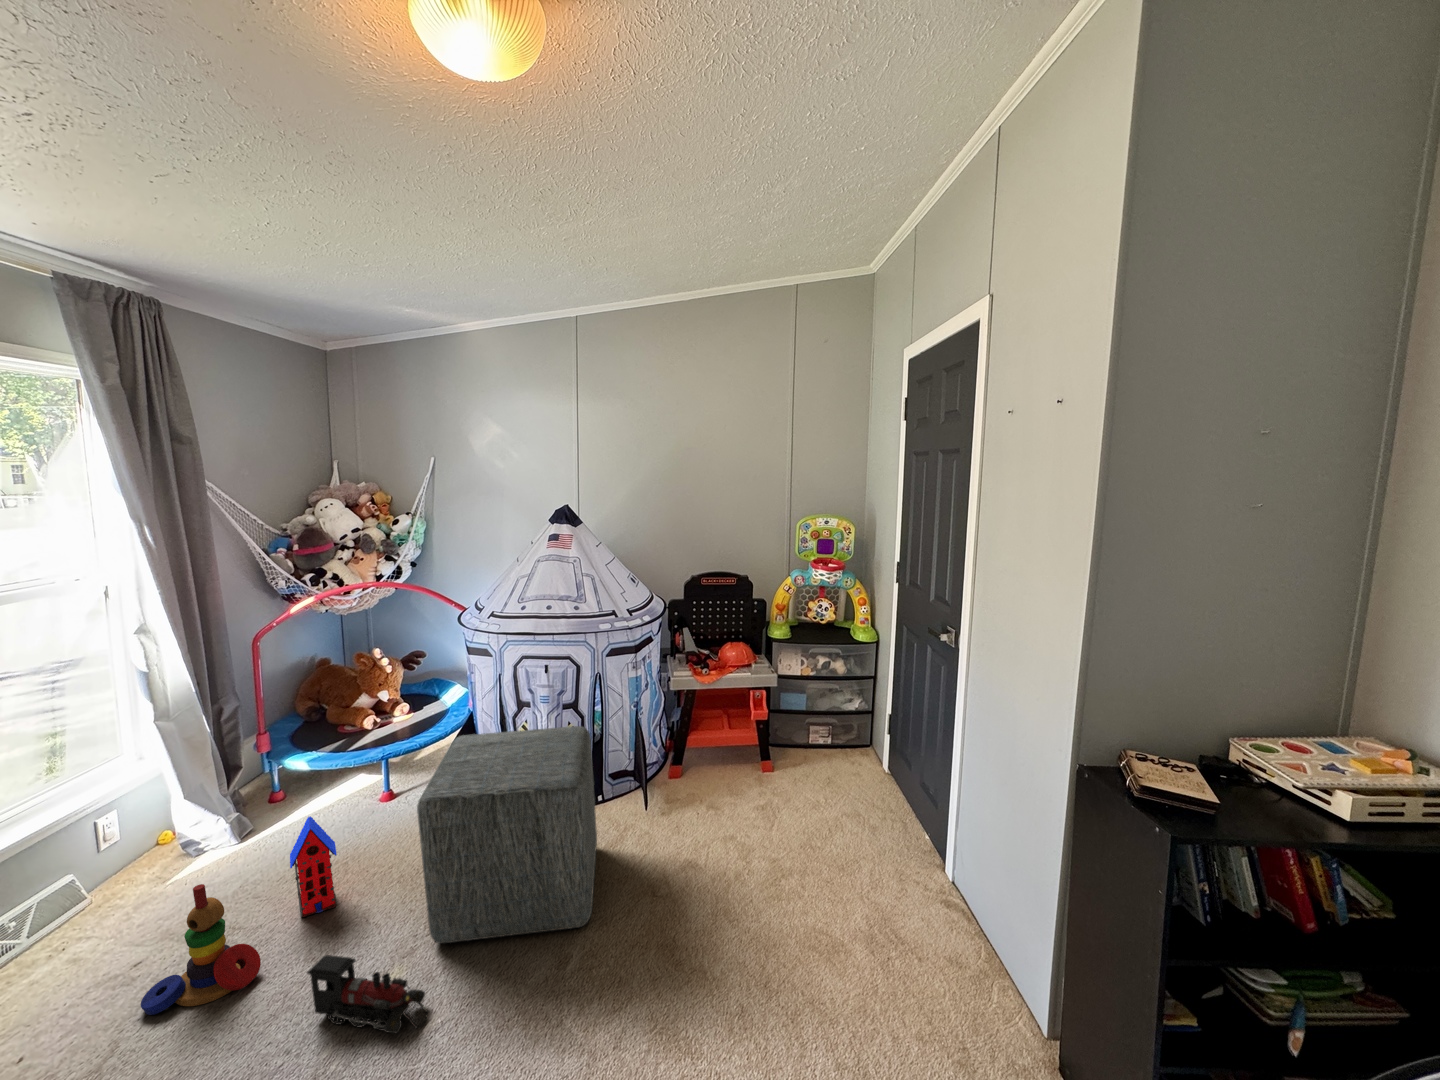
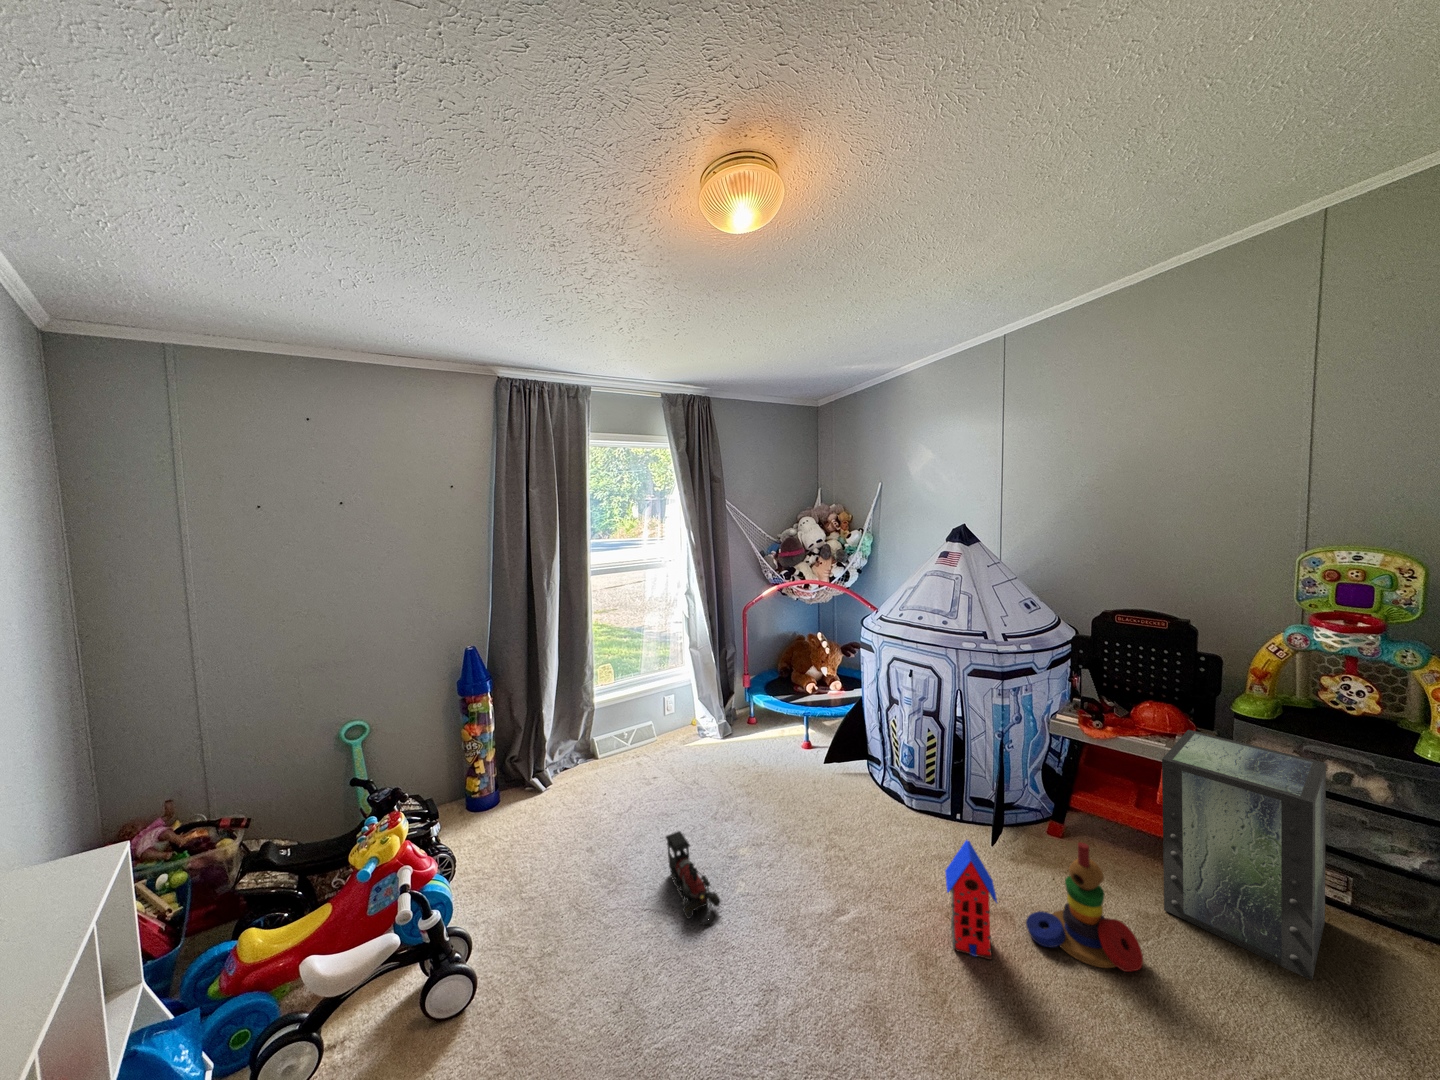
storage box: none [751,657,827,795] -> present [1162,730,1326,980]
ottoman: present [417,726,597,943] -> none [748,709,926,932]
toy house: present [290,817,337,917] -> present [945,840,997,960]
stacking toy: present [141,884,261,1015] -> present [1026,842,1143,972]

